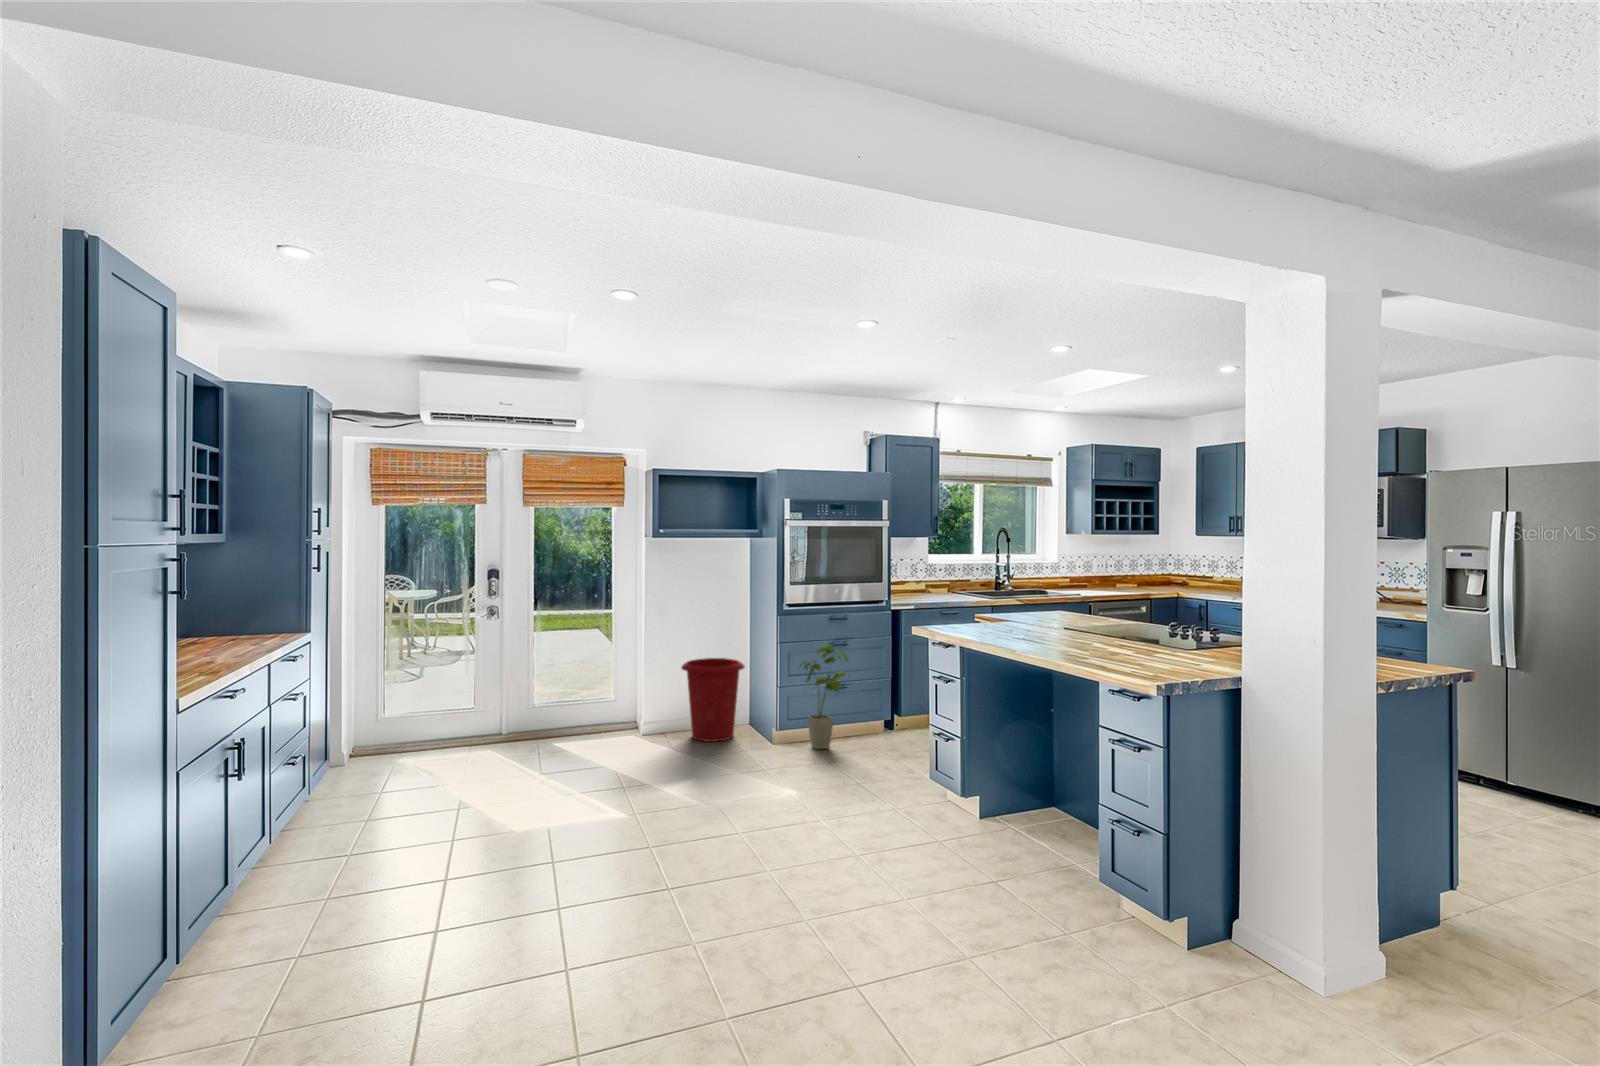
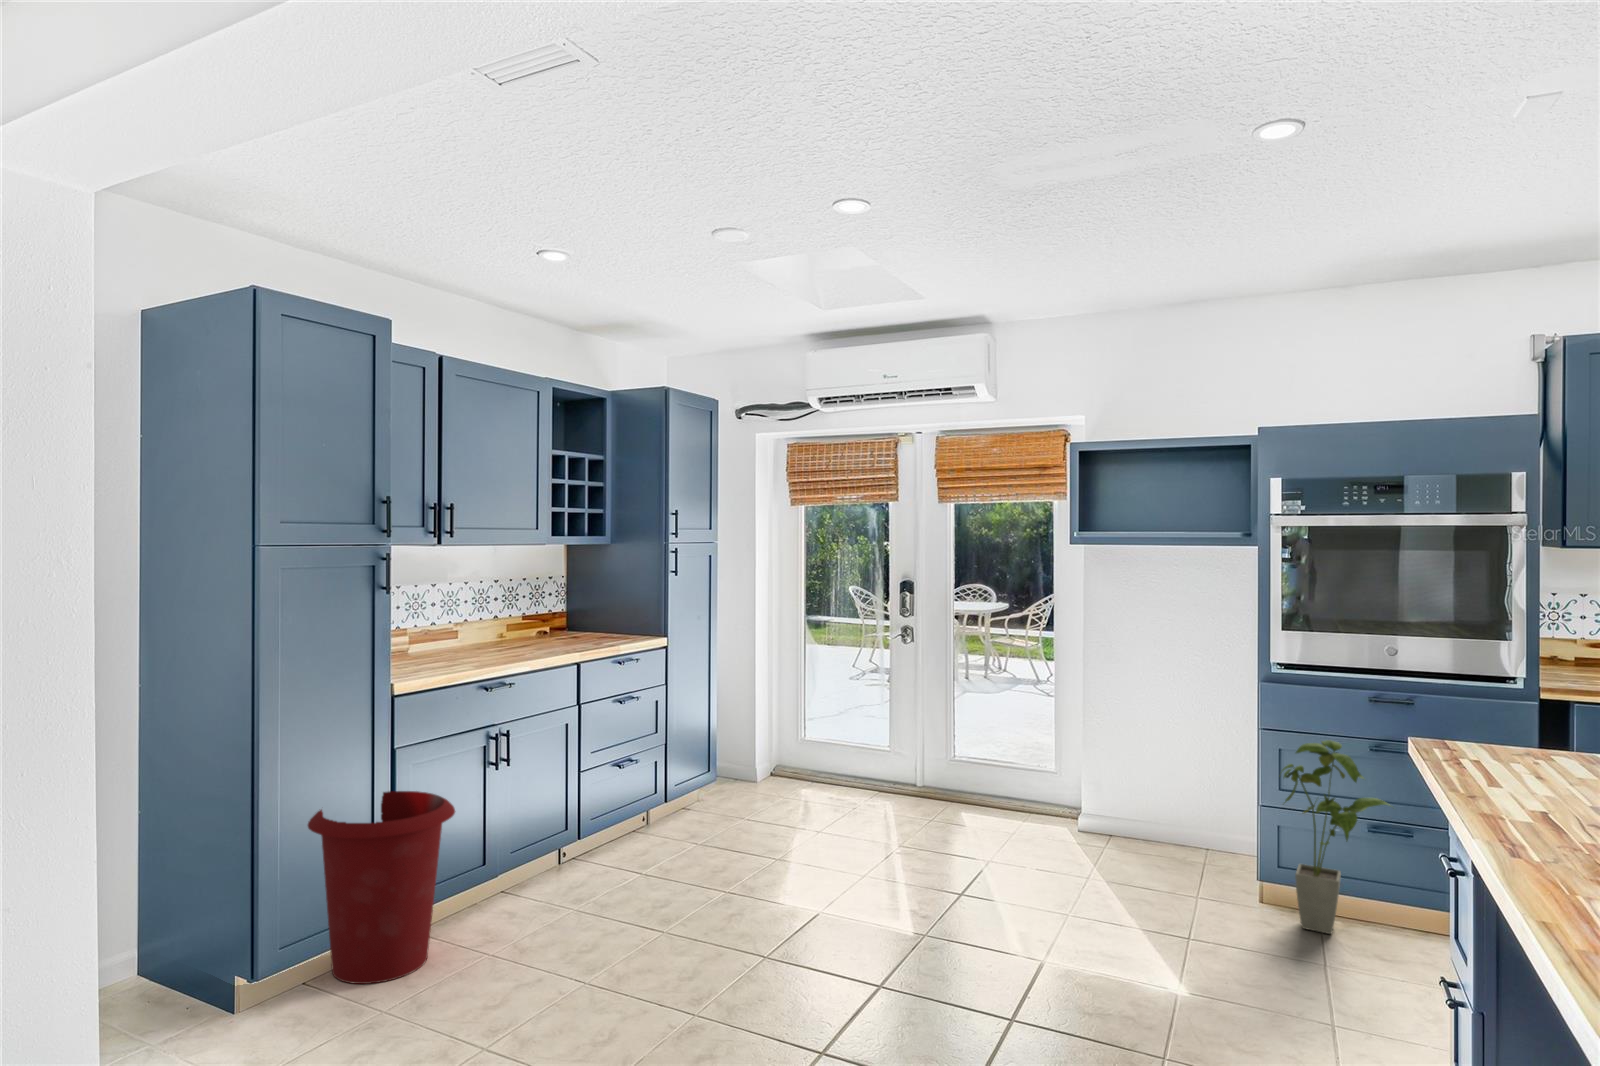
waste bin: present [682,658,745,742] -> present [308,791,455,984]

